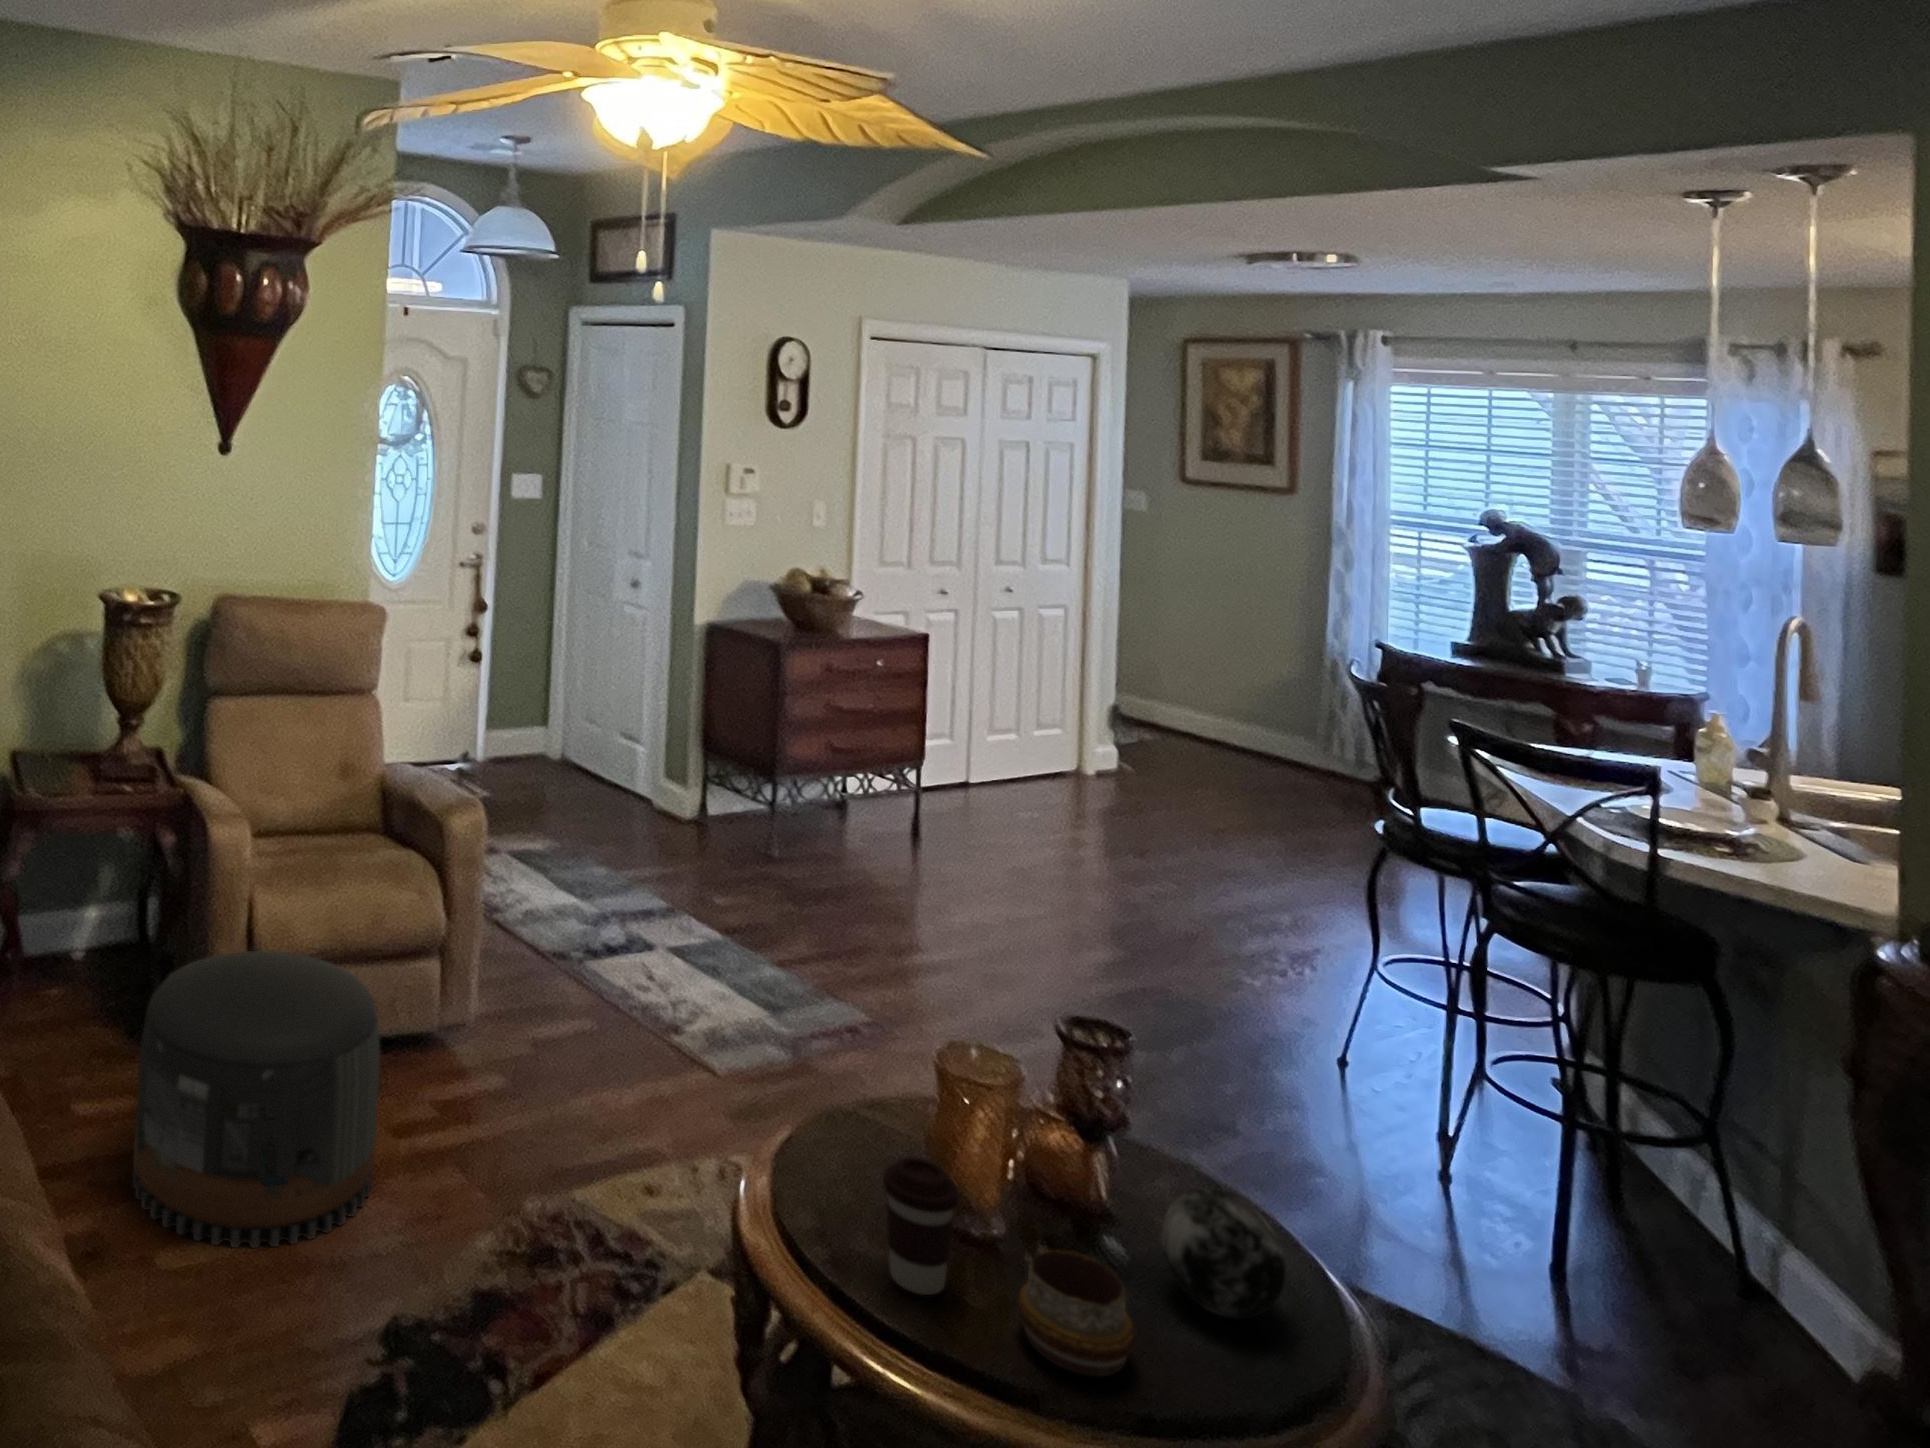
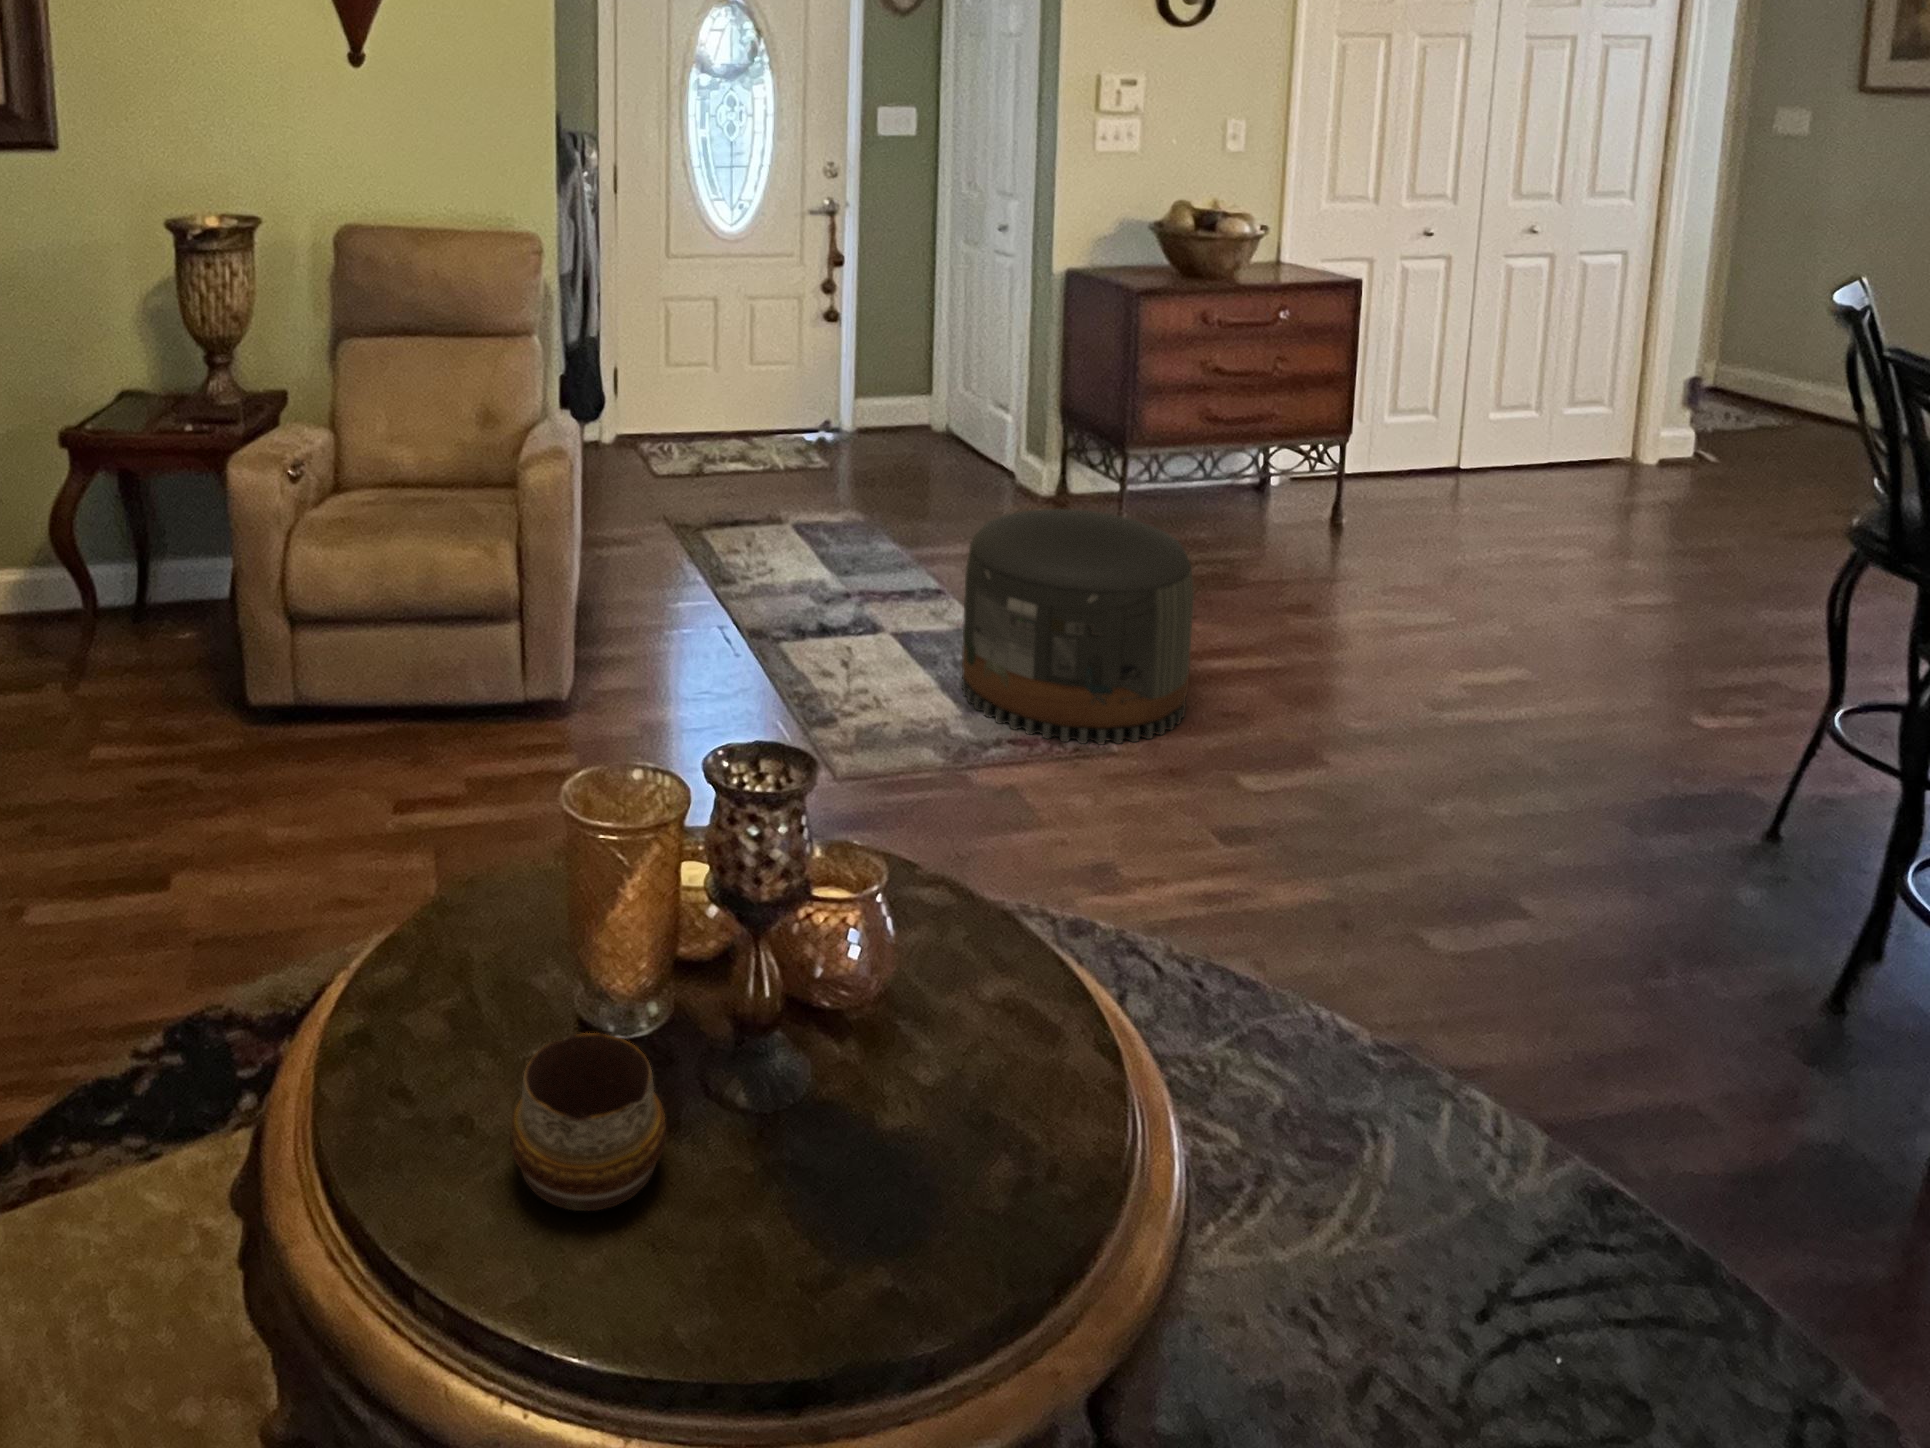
pouf: present [133,951,380,1248] -> present [962,509,1194,744]
coffee cup: present [883,1157,959,1295] -> none [421,890,522,1067]
decorative orb: present [1161,1189,1286,1319] -> none [803,978,969,1162]

